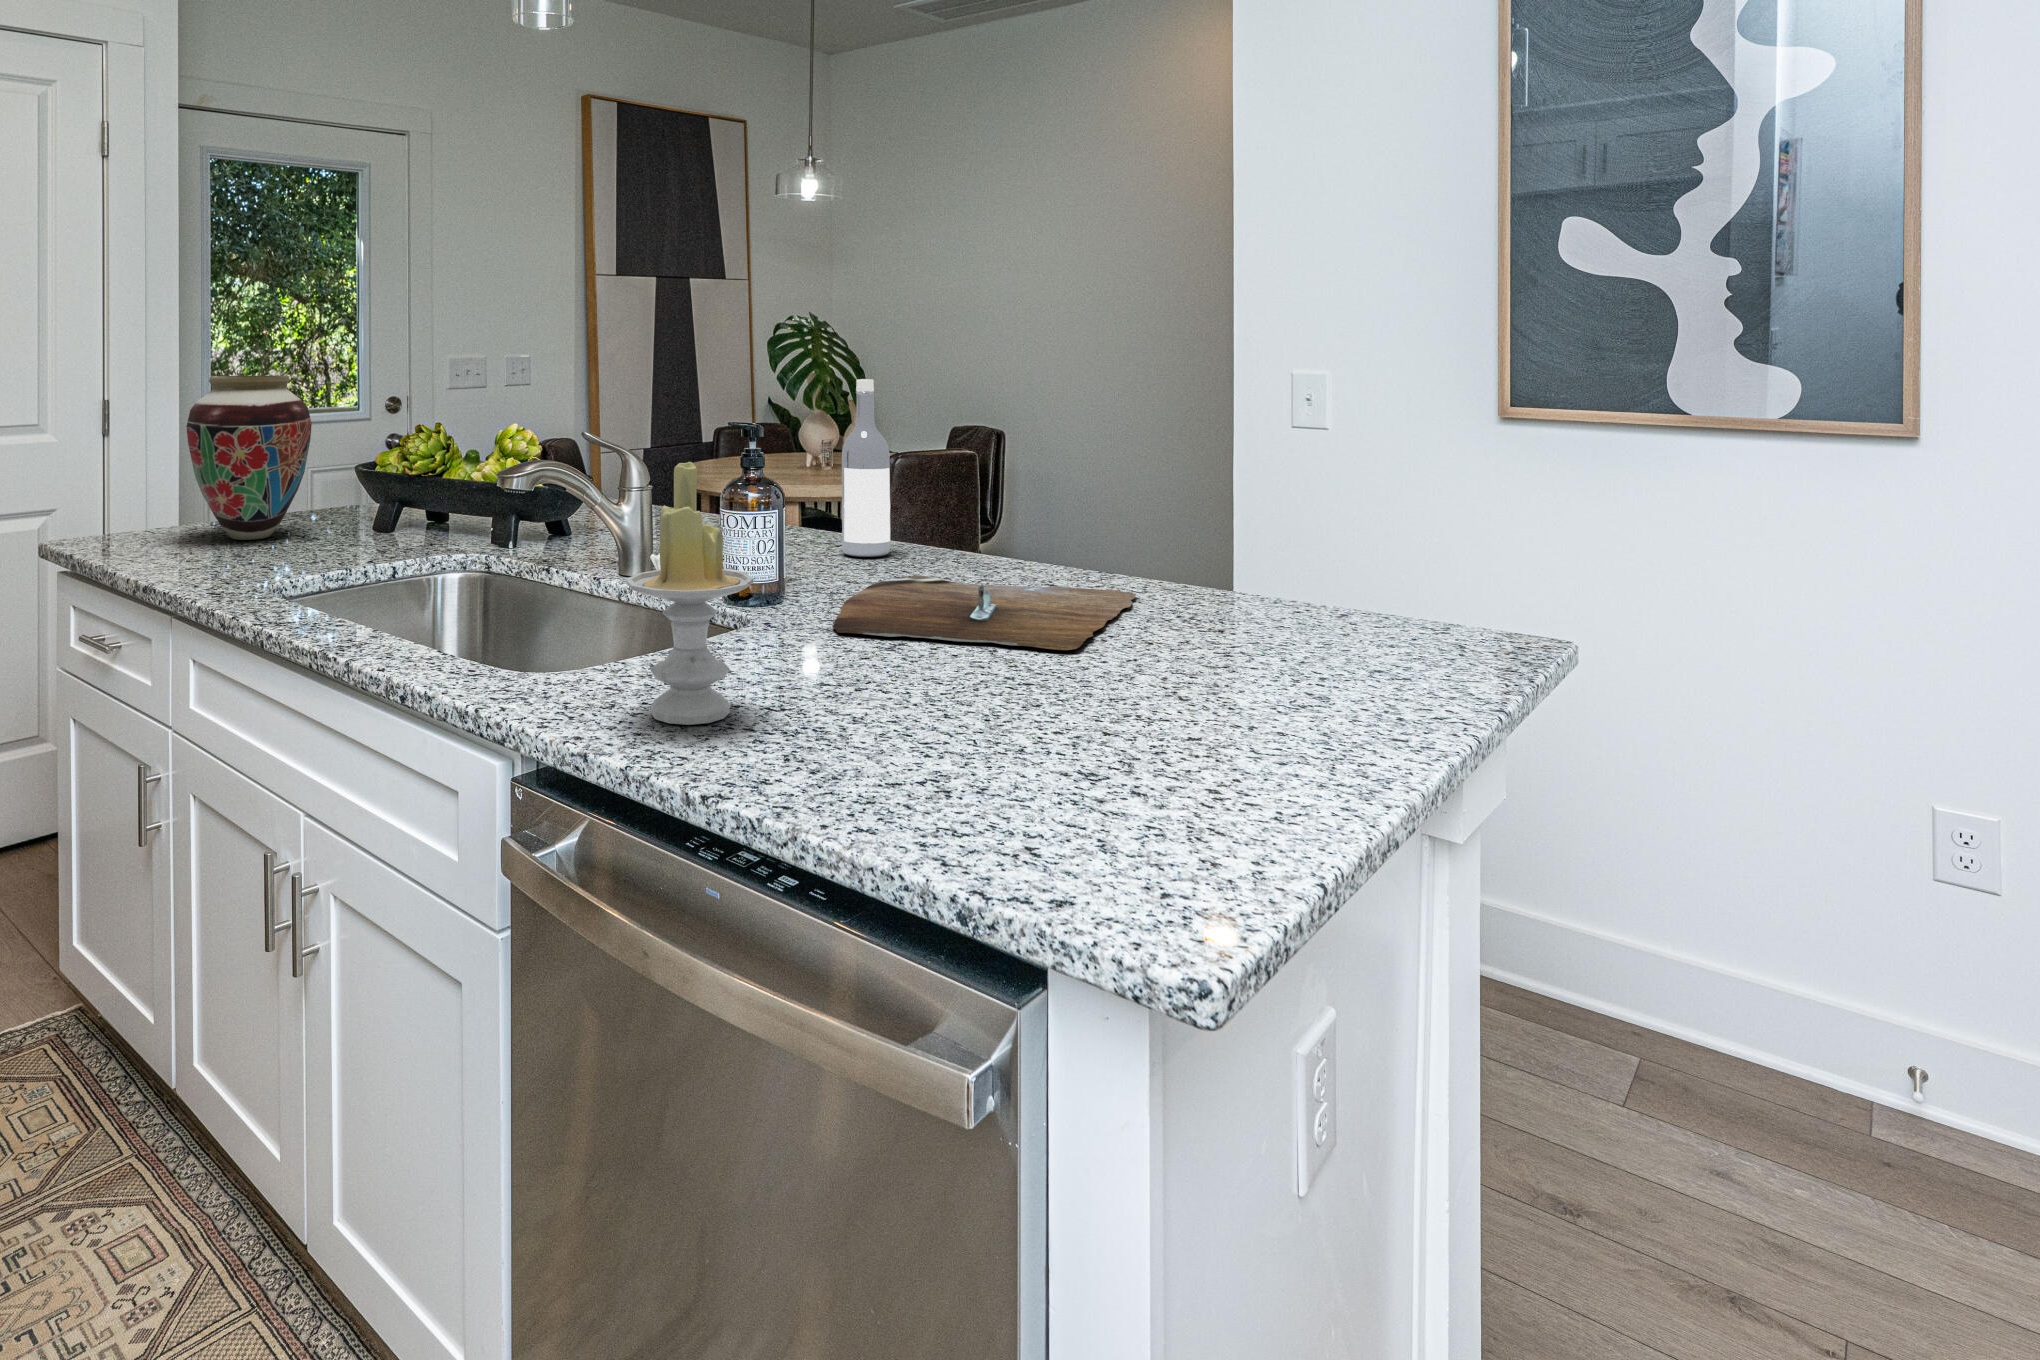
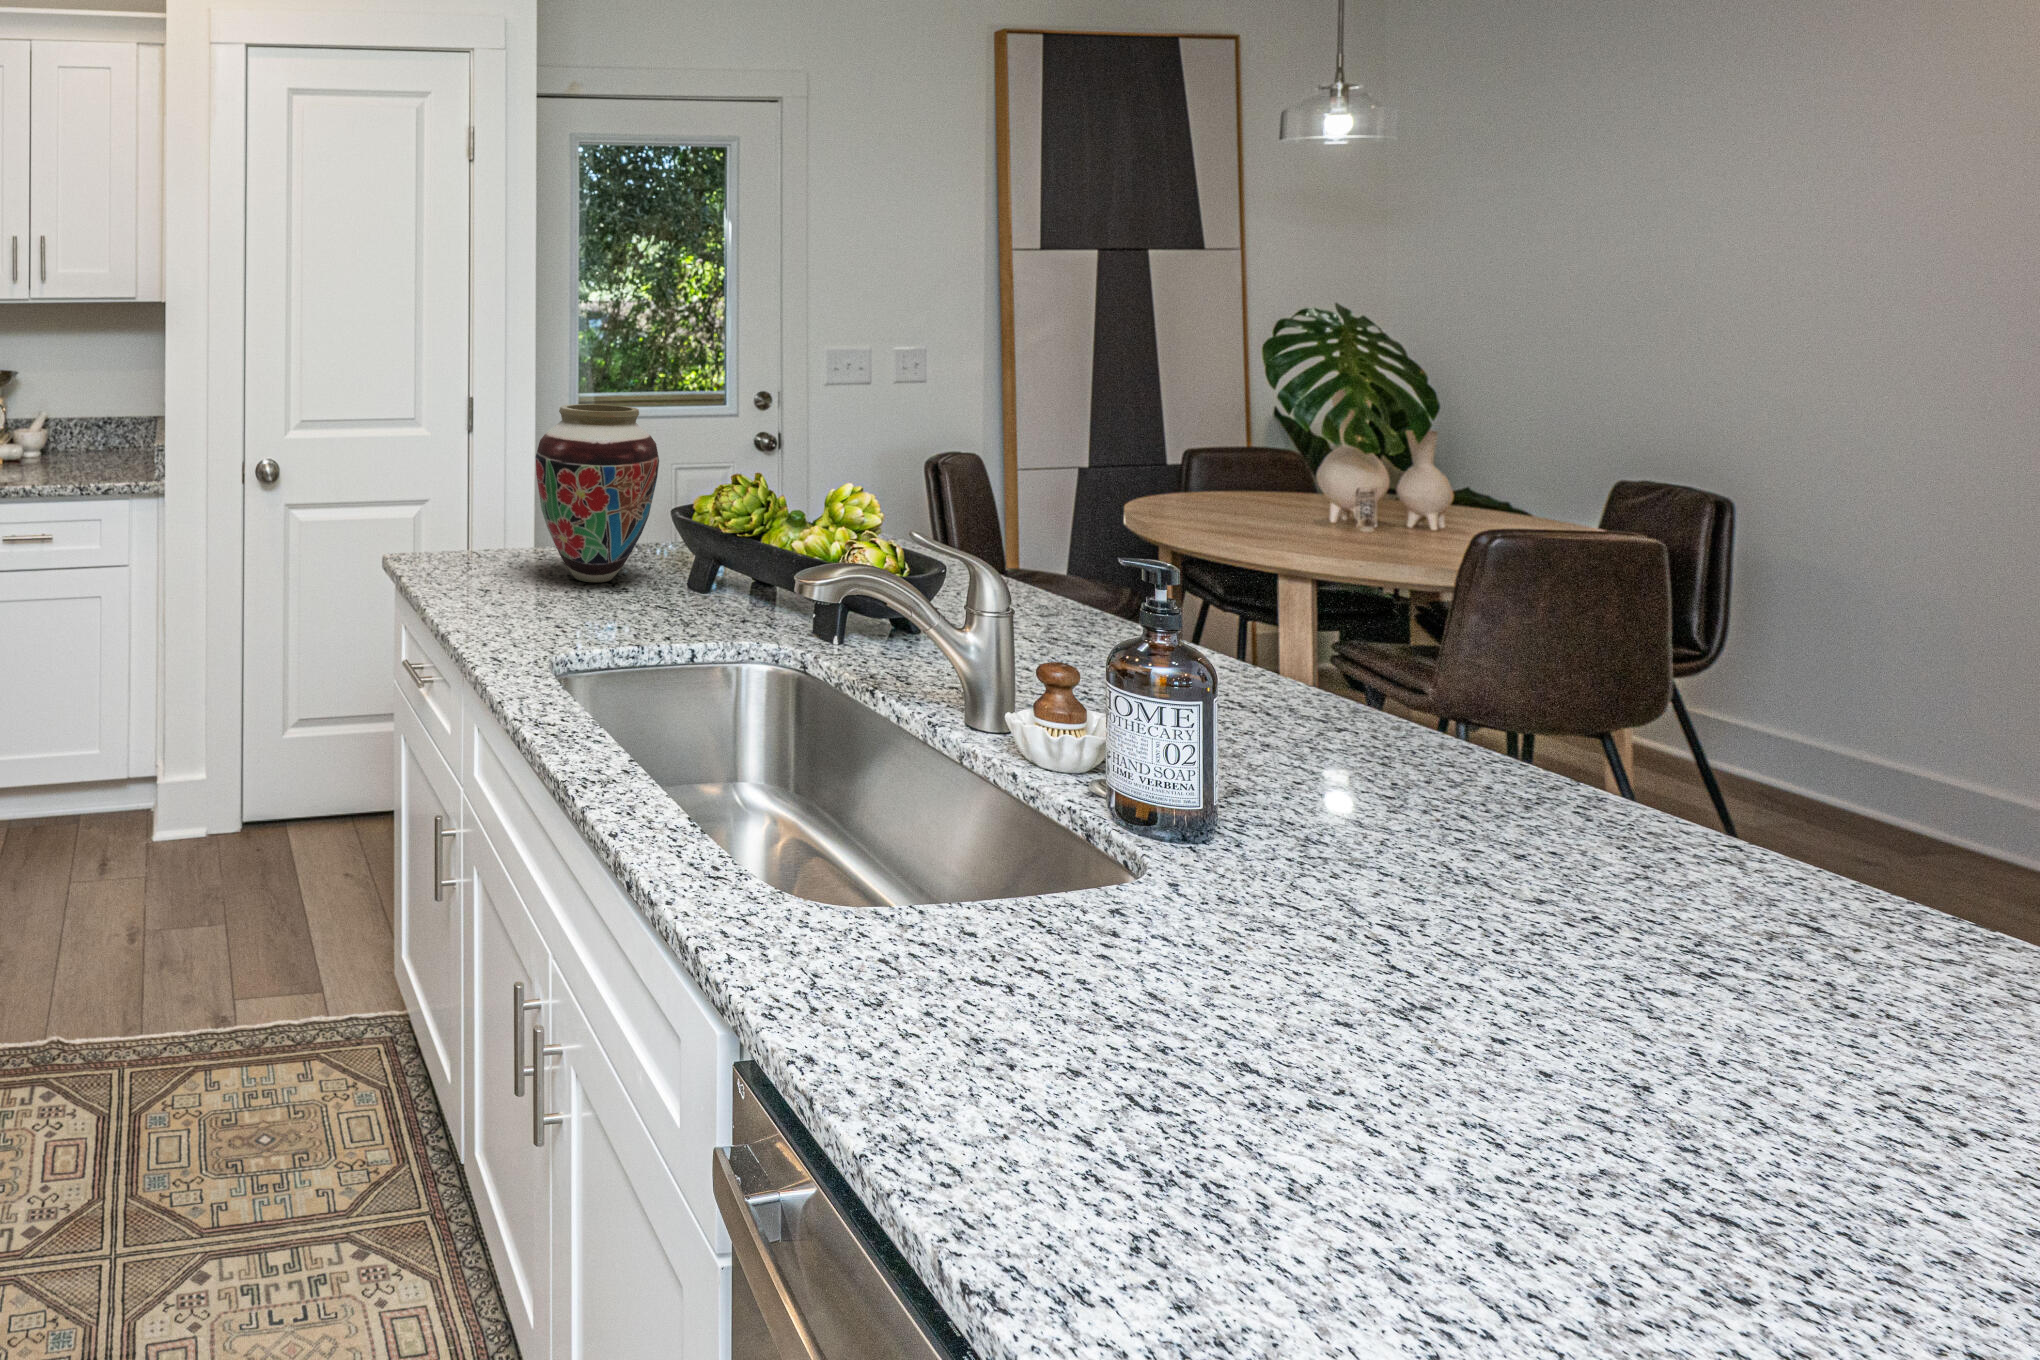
wine bottle: present [842,379,890,557] -> none [1325,494,1415,758]
candle: present [626,462,754,725] -> none [911,696,1111,1105]
cutting board: present [832,575,1136,650] -> none [1276,818,1919,1108]

